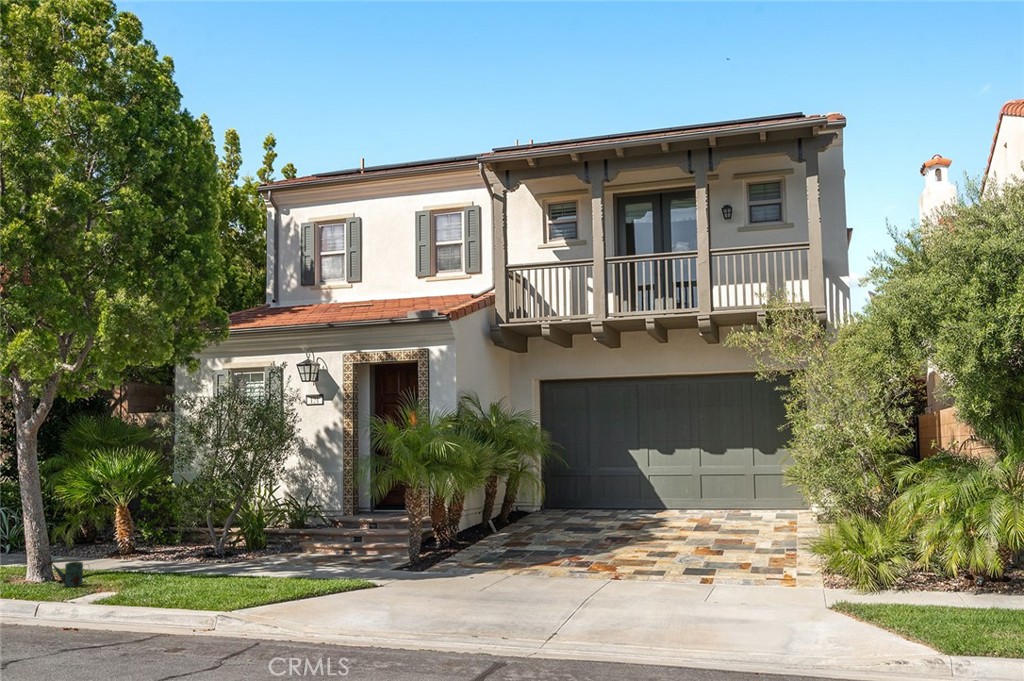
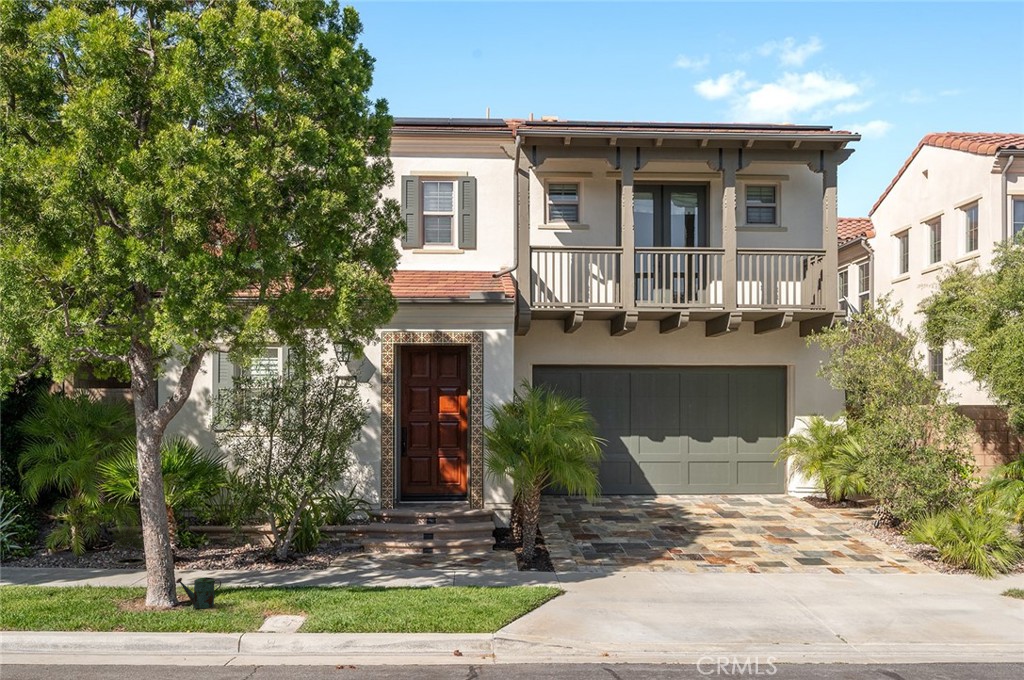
potted tree: none [84,511,115,554] -> present [113,516,146,565]

